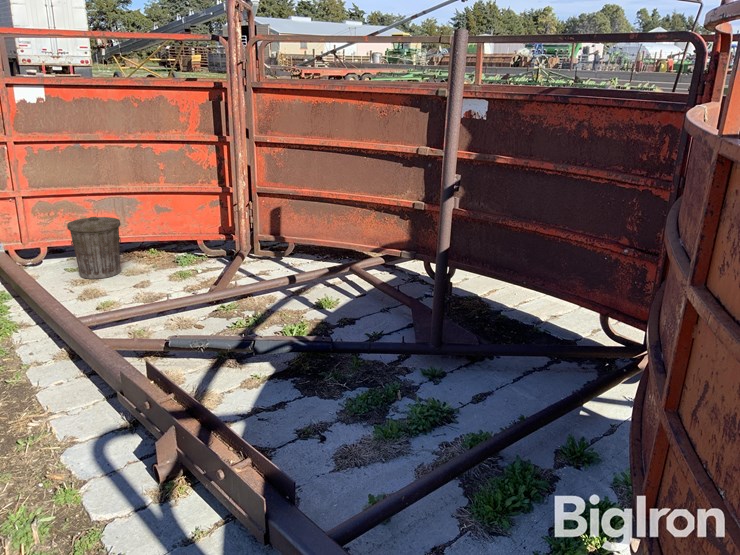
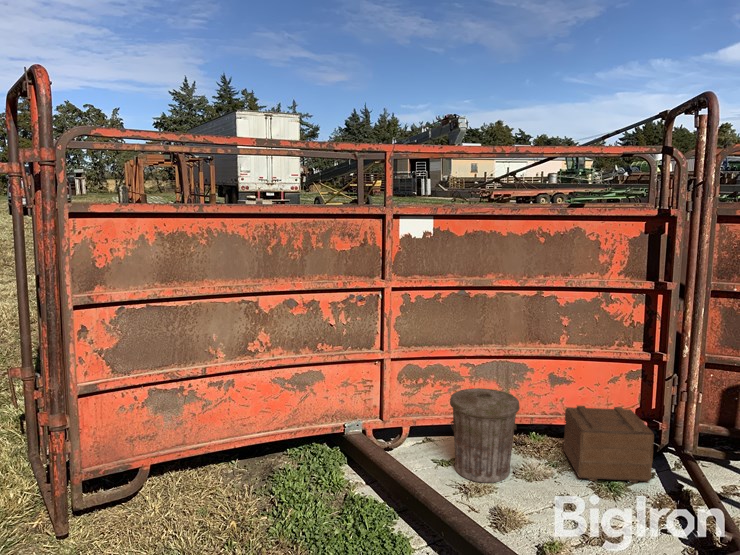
wooden crate: none [160,227,216,274] -> present [563,406,654,483]

